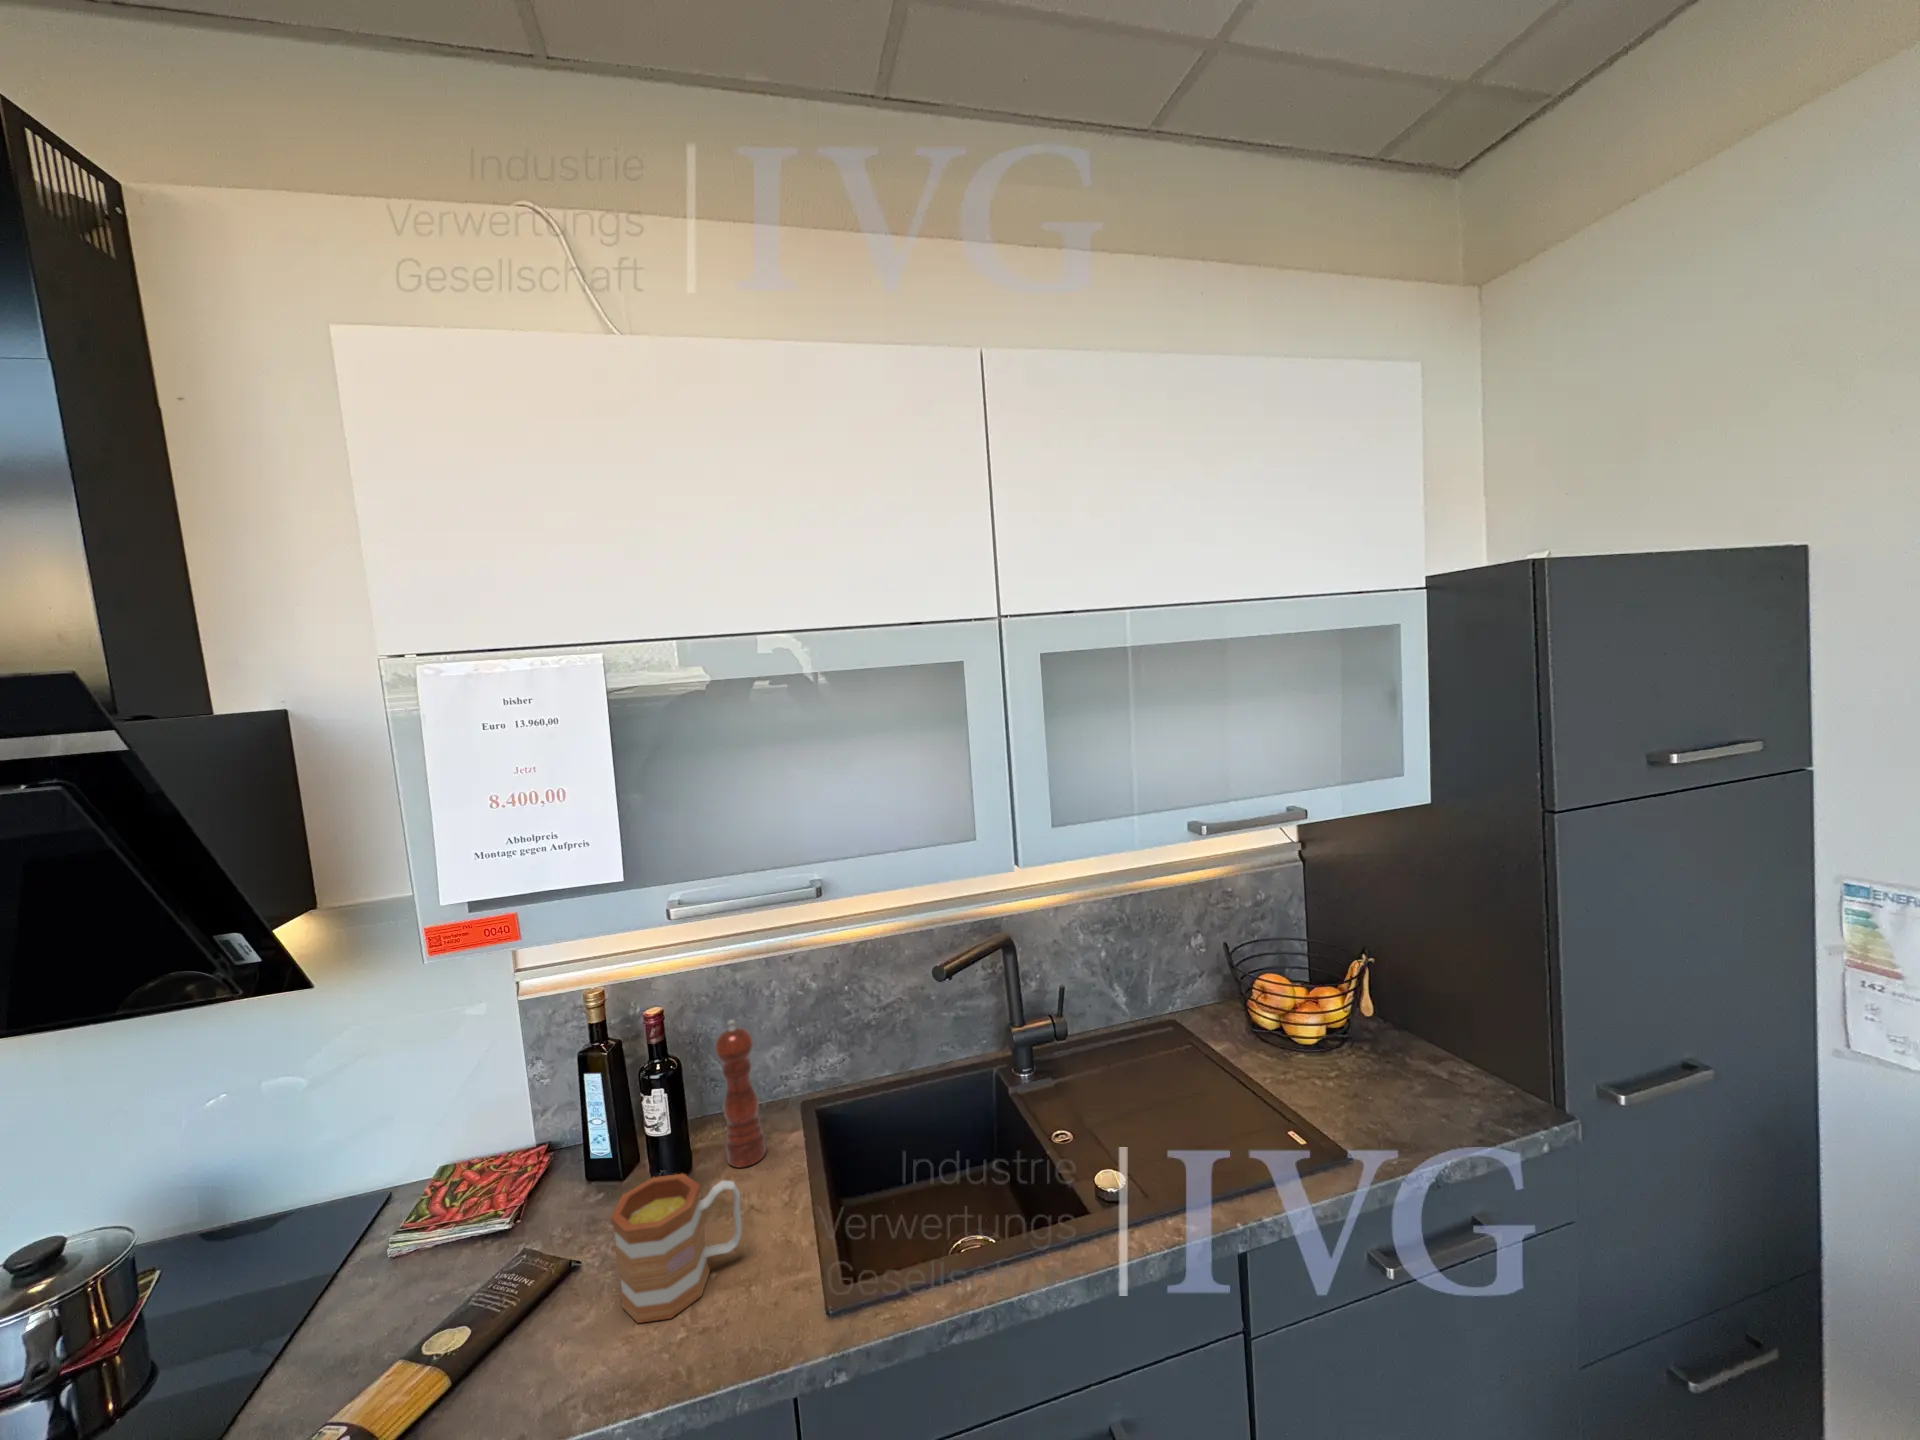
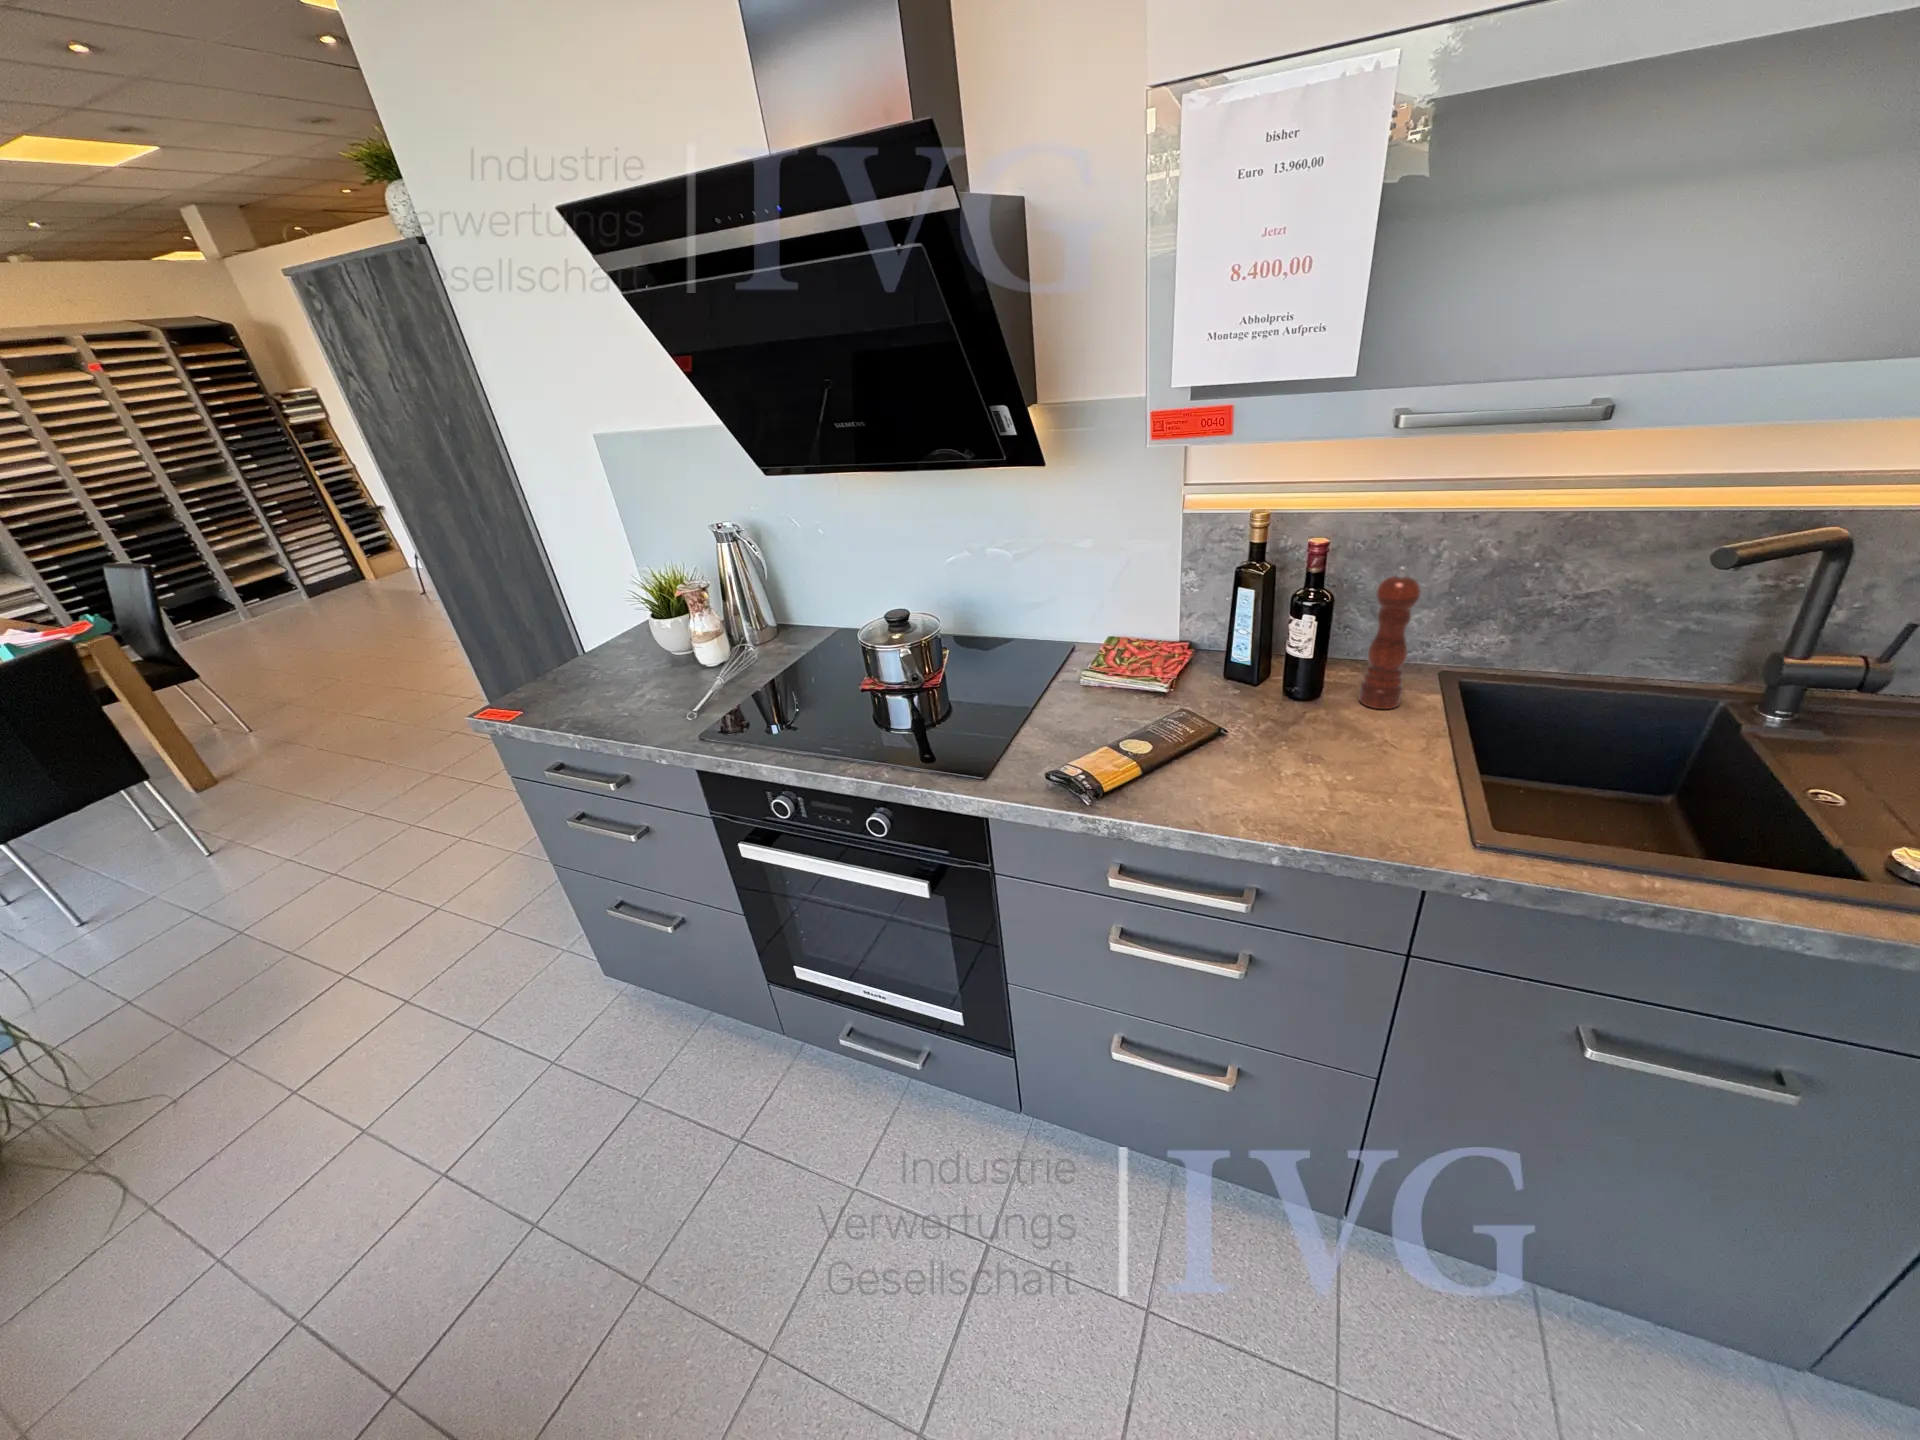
mug: present [611,1174,742,1323] -> none [1268,683,1398,796]

